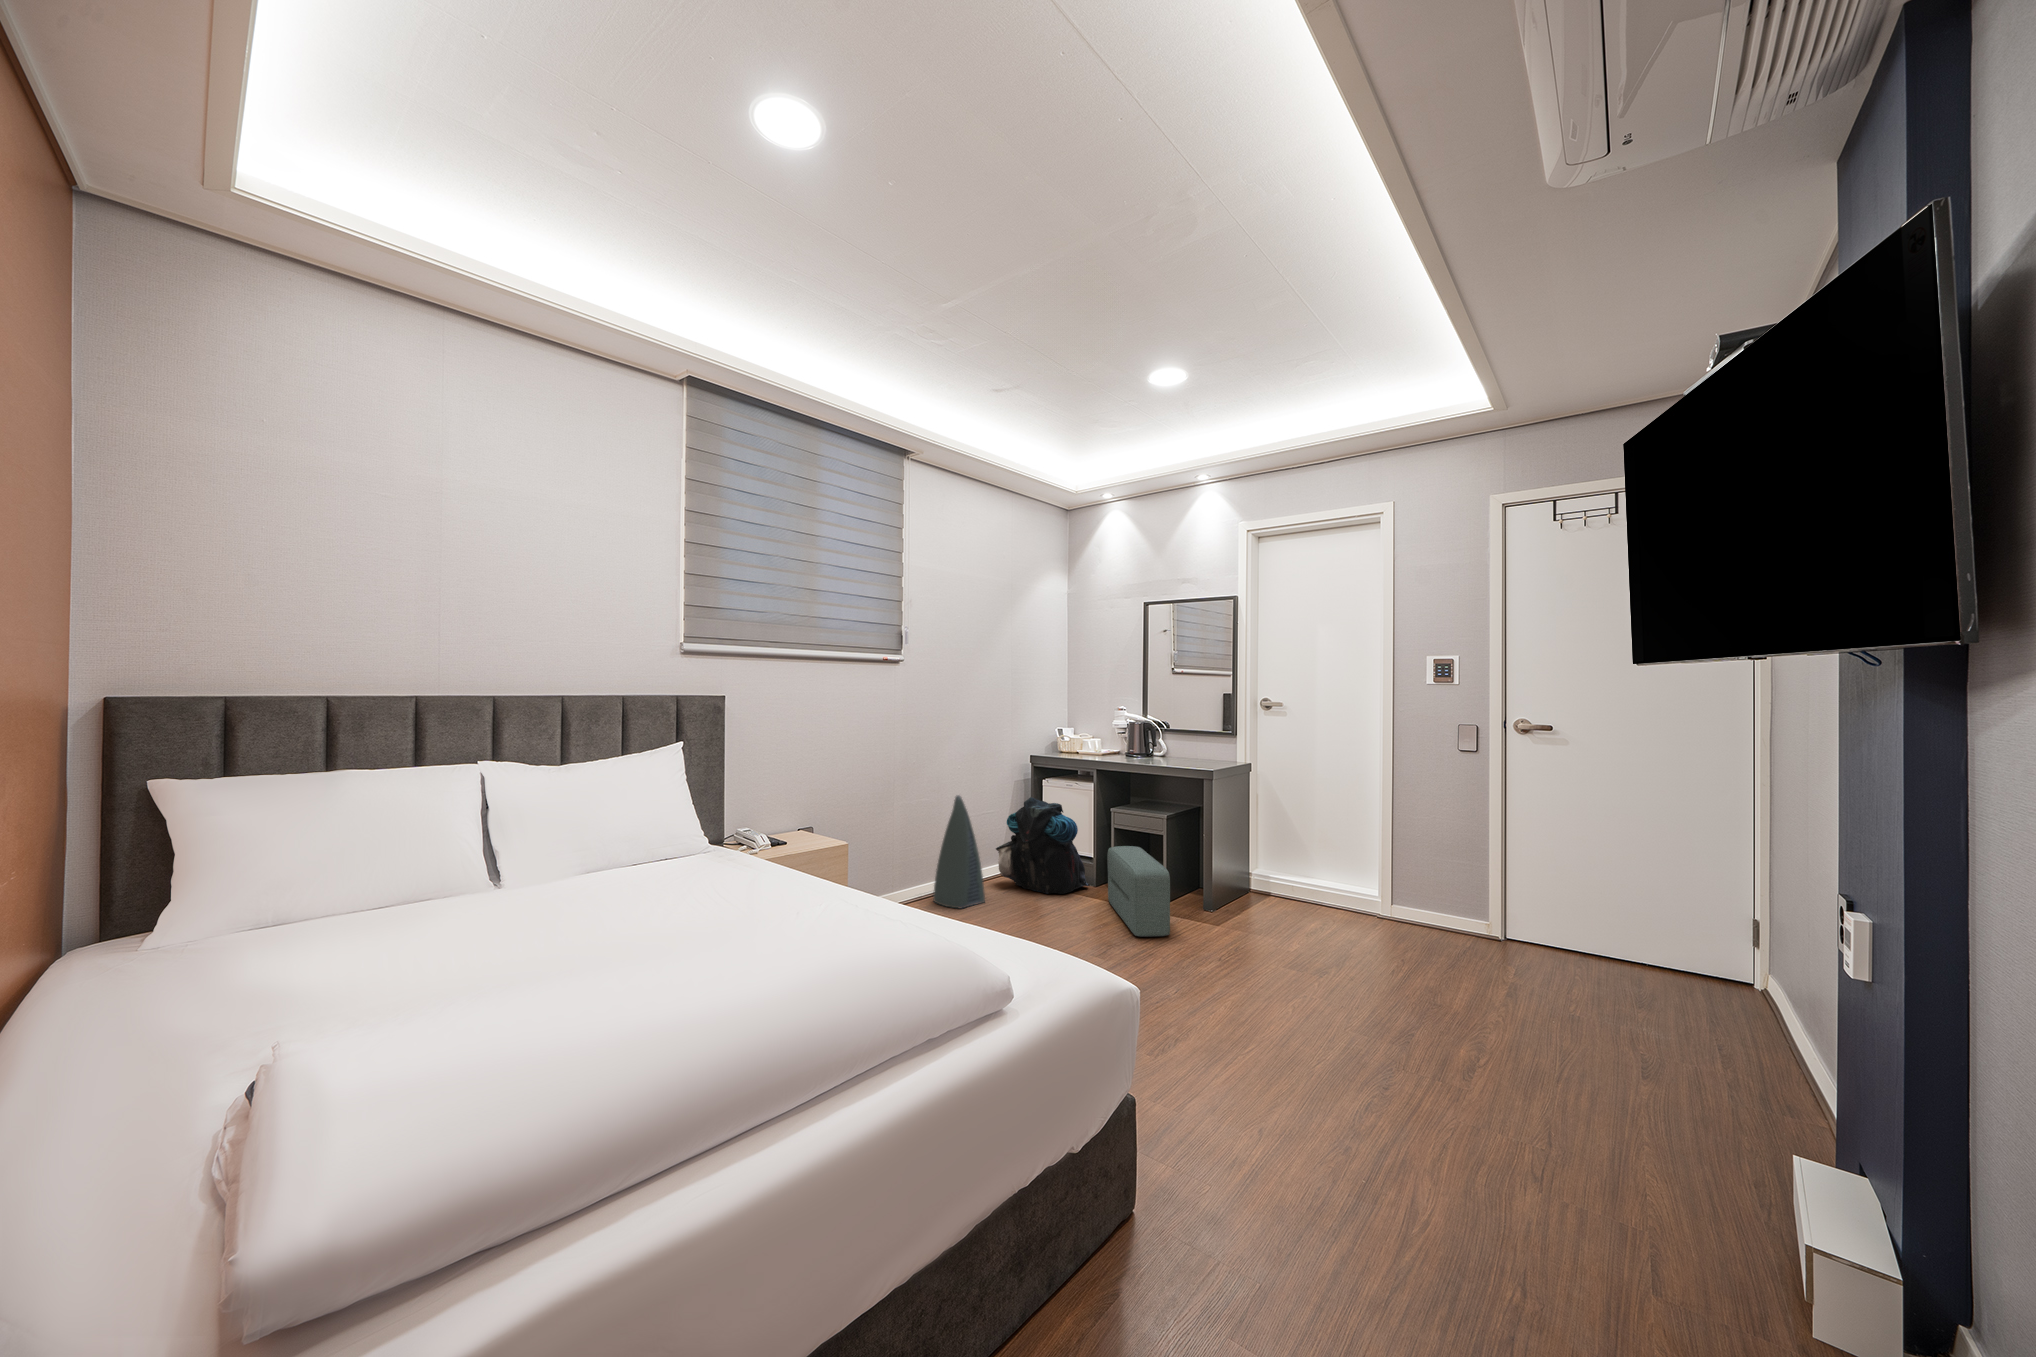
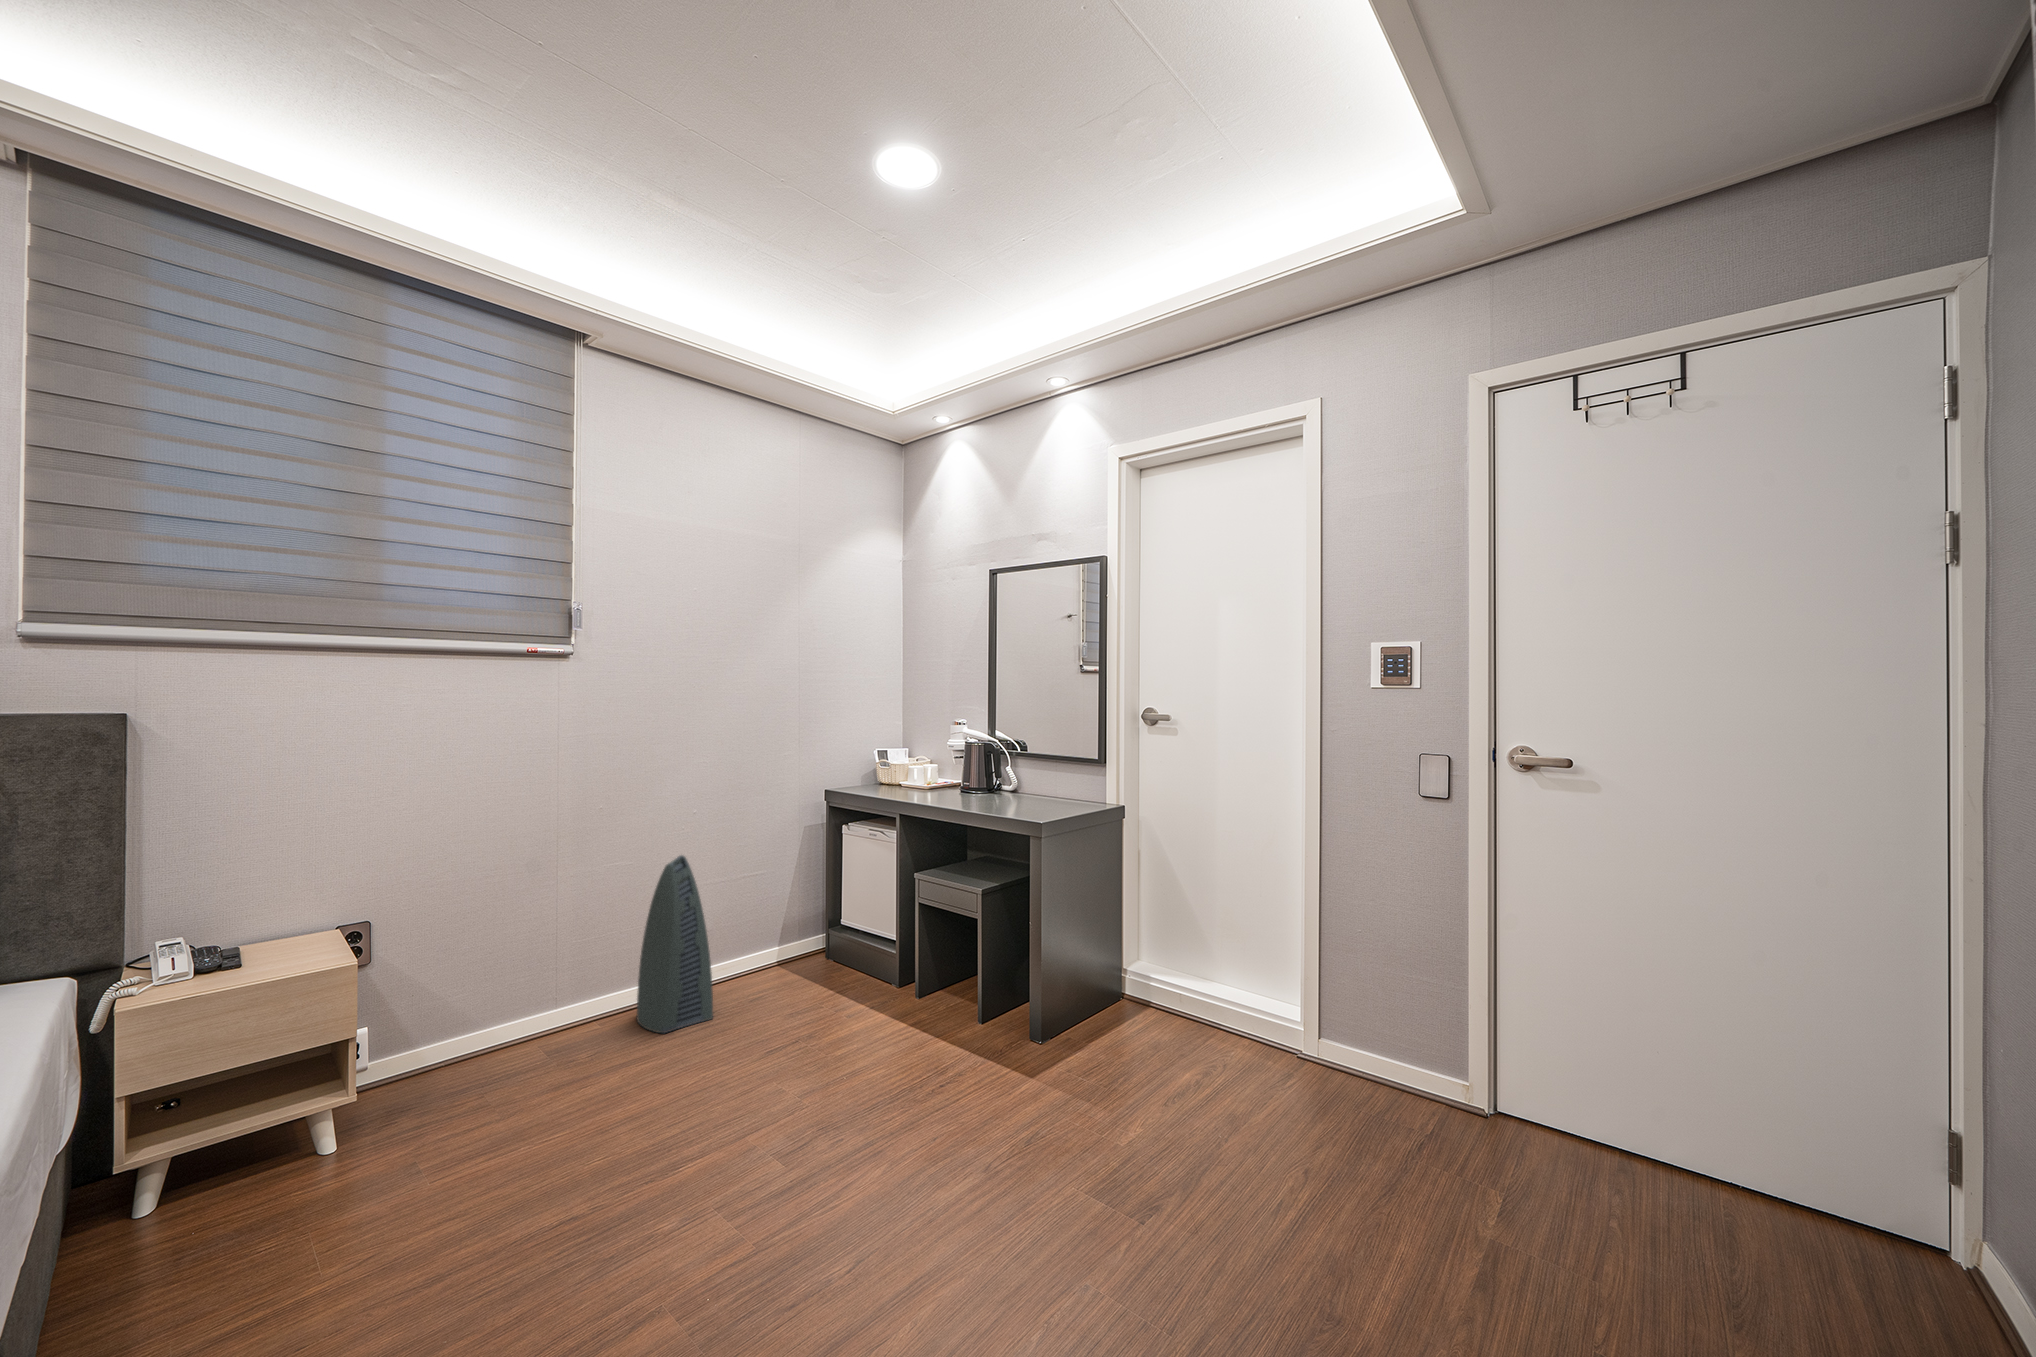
backpack: present [996,797,1088,894] -> none [755,853,890,1001]
pouf: present [1107,846,1170,937] -> none [883,934,947,1104]

